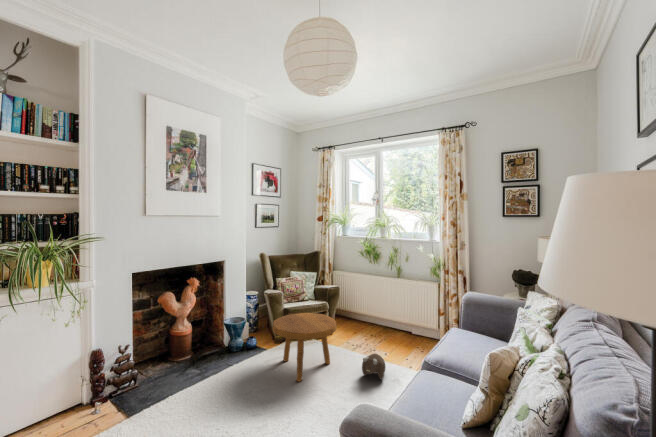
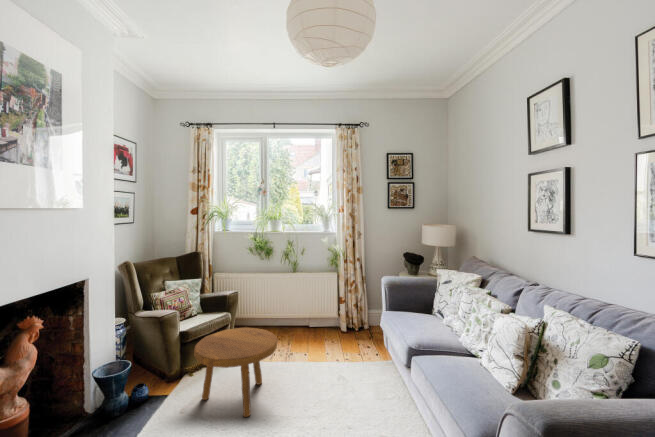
plush toy: present [362,354,385,380] -> none [306,355,330,382]

